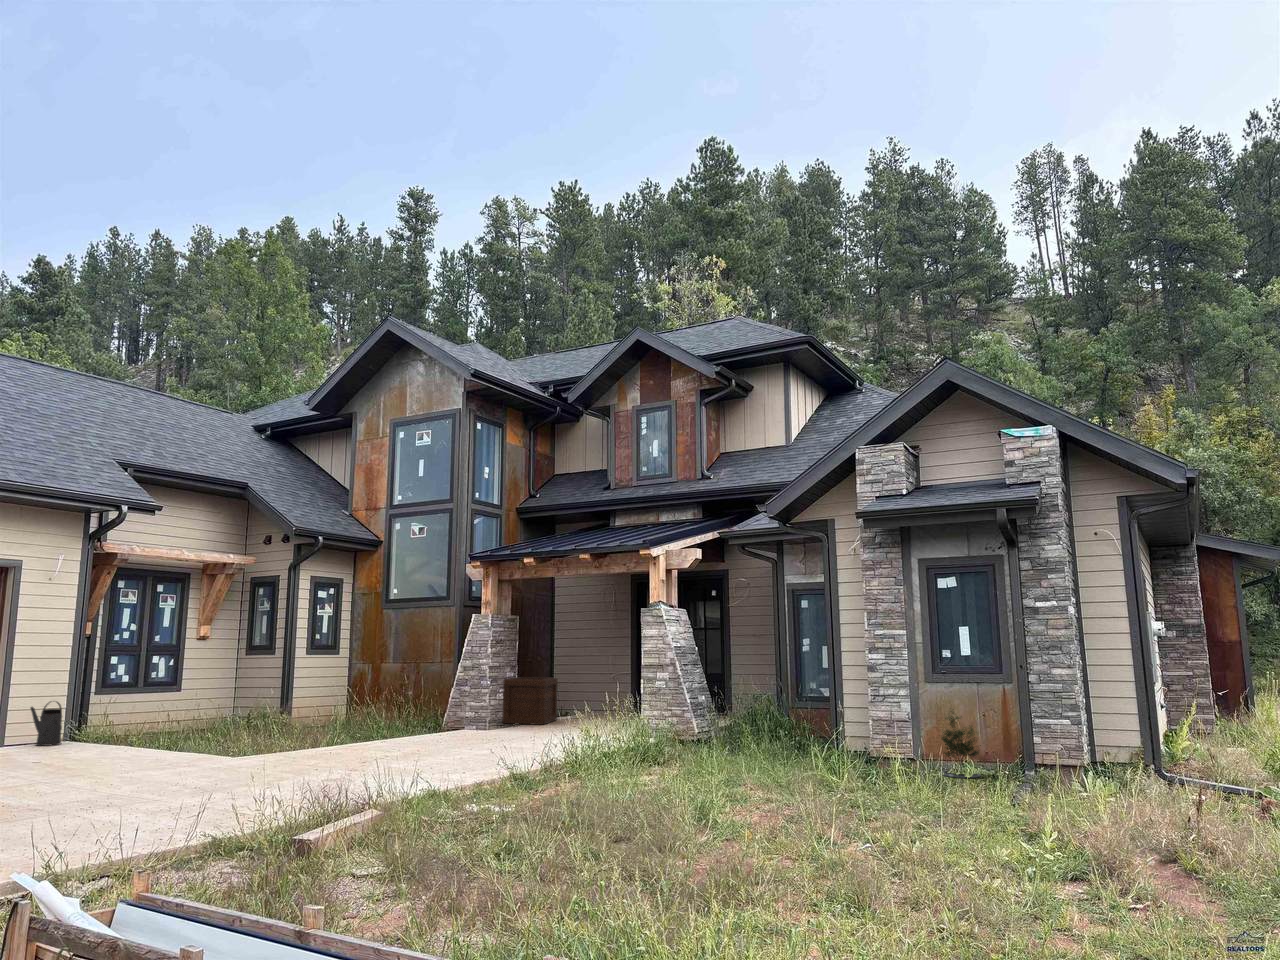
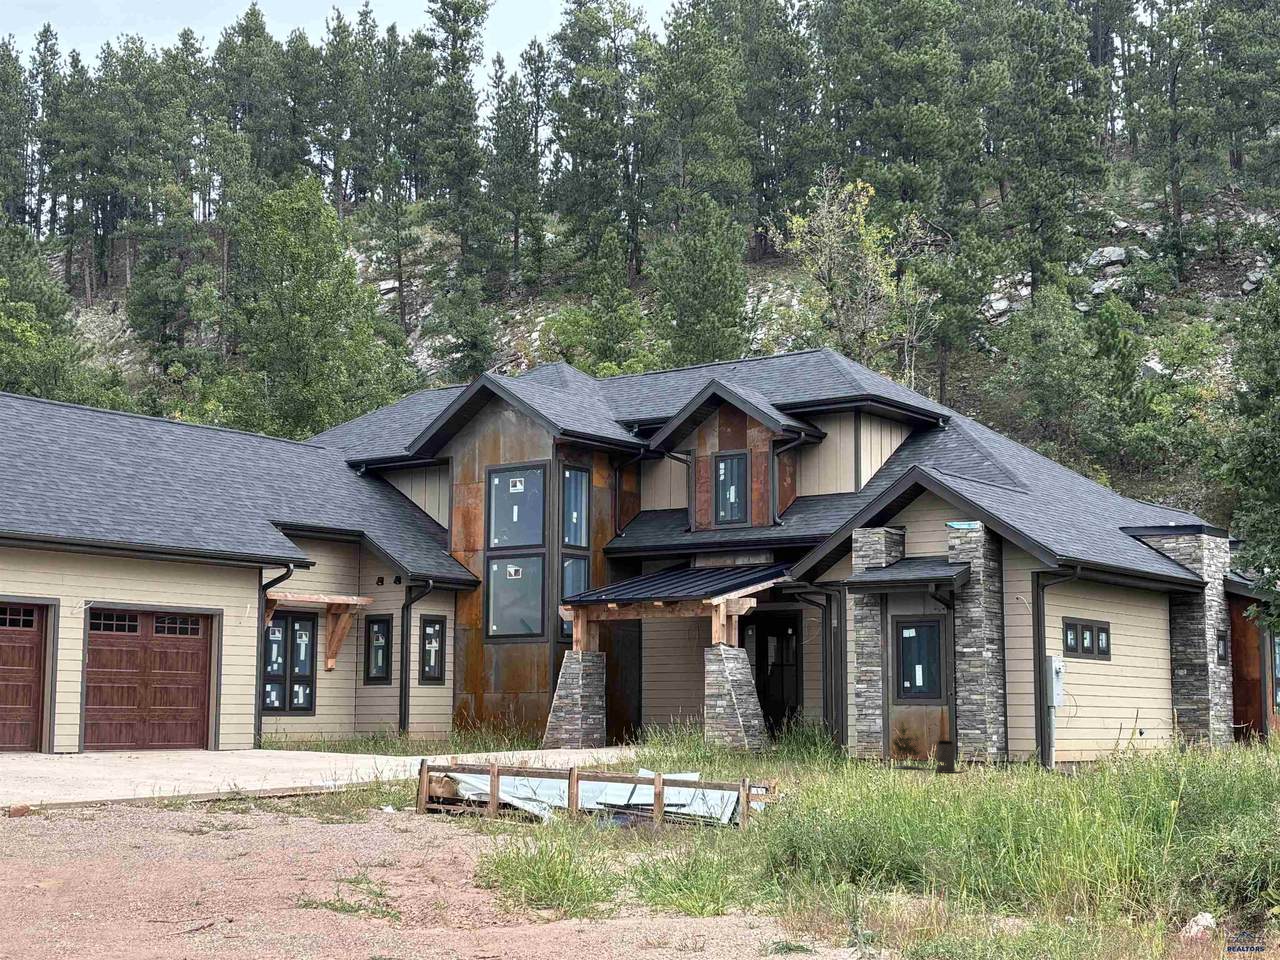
wooden crate: present [502,677,558,725] -> none [592,706,640,746]
watering can: present [30,702,62,746] -> present [936,739,957,773]

